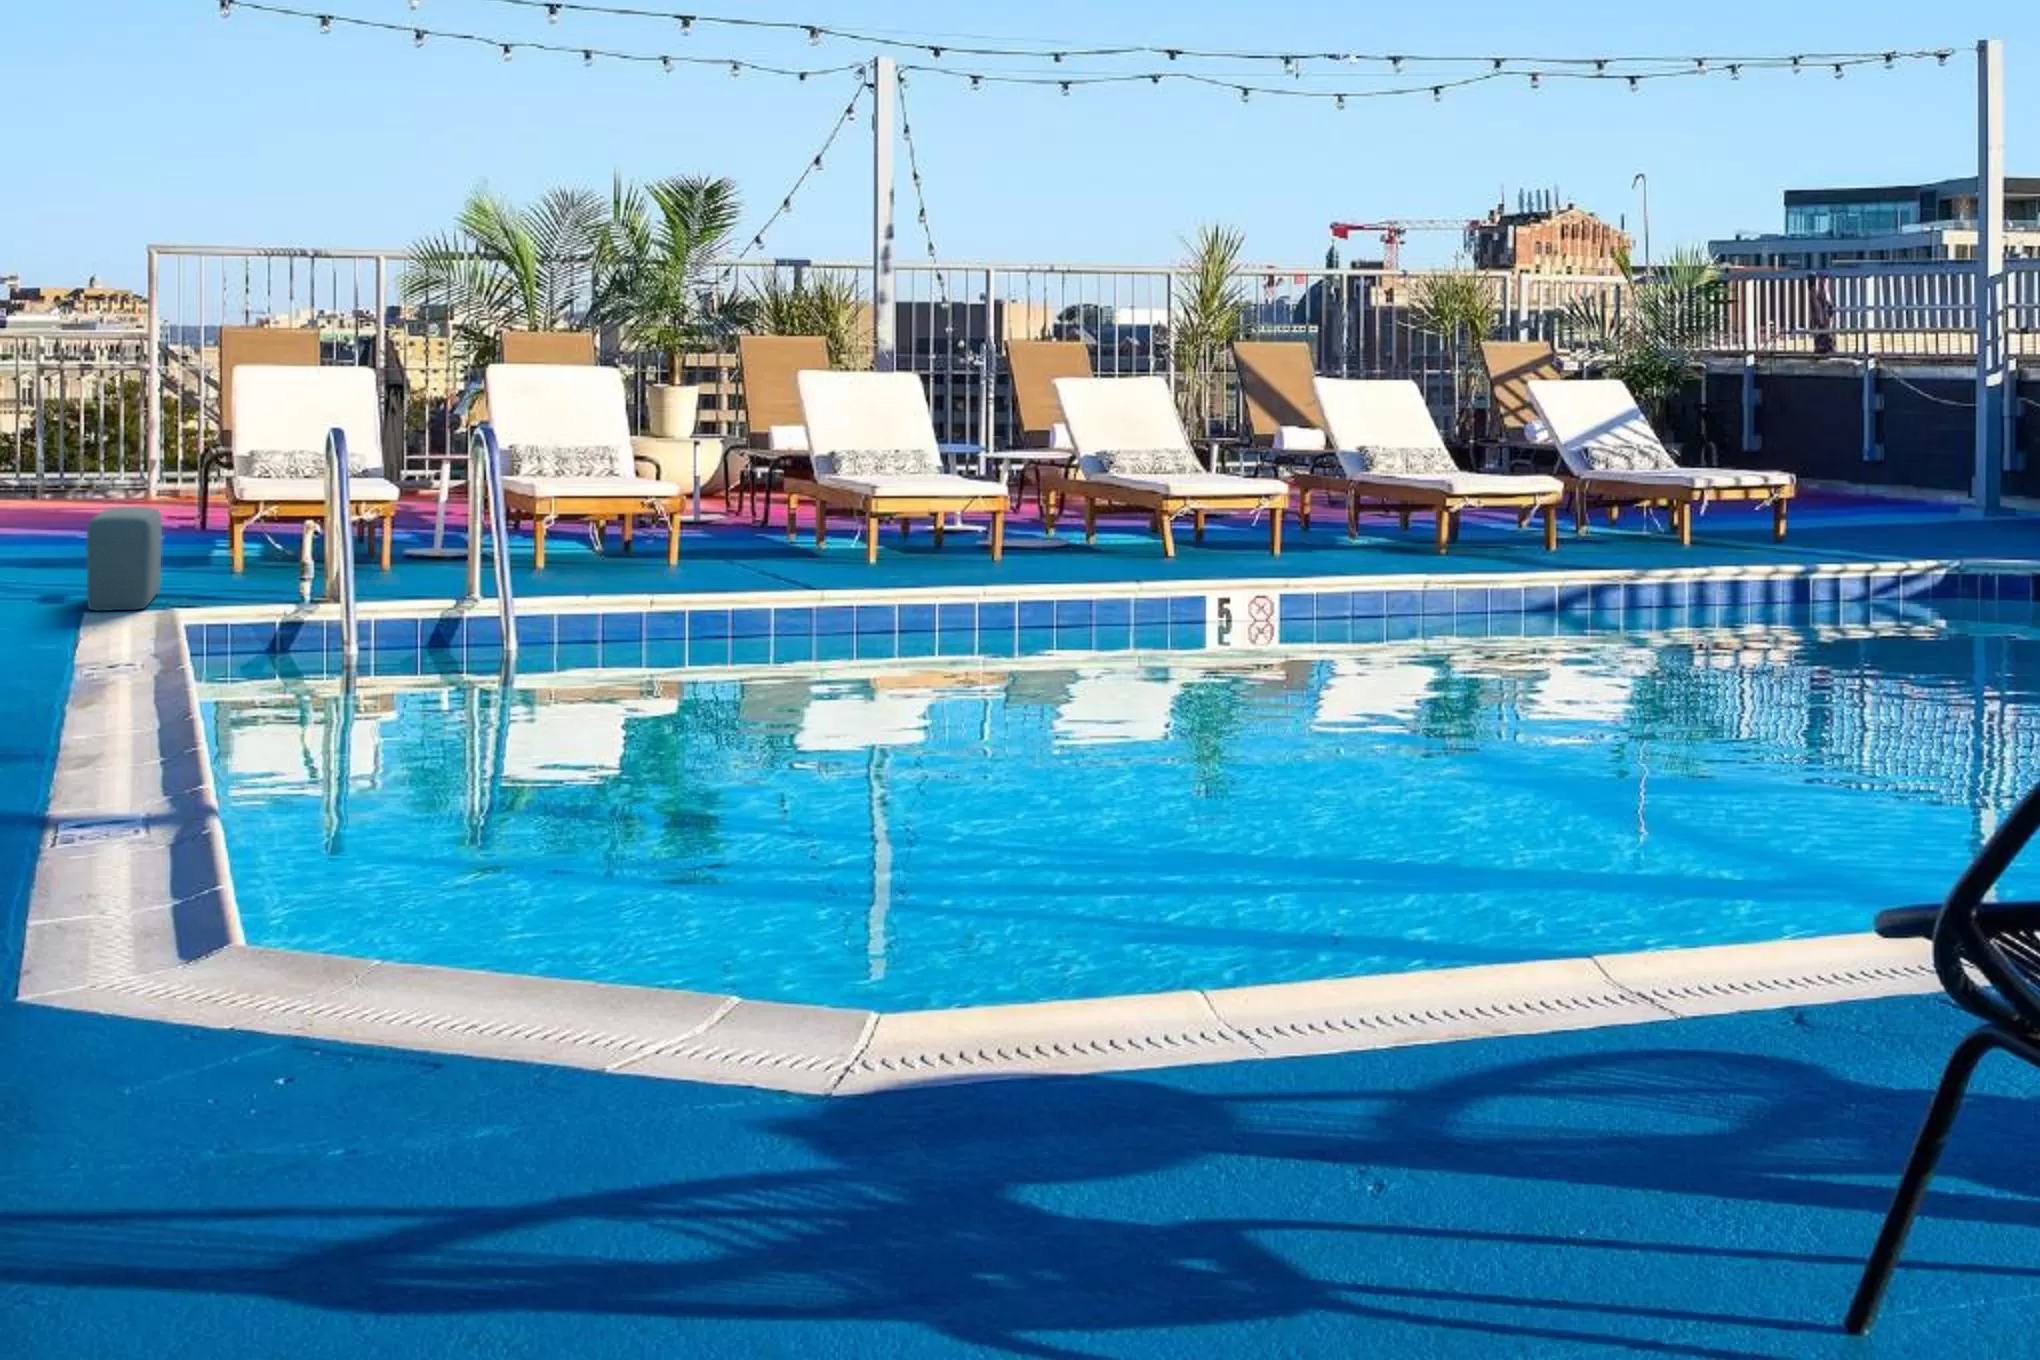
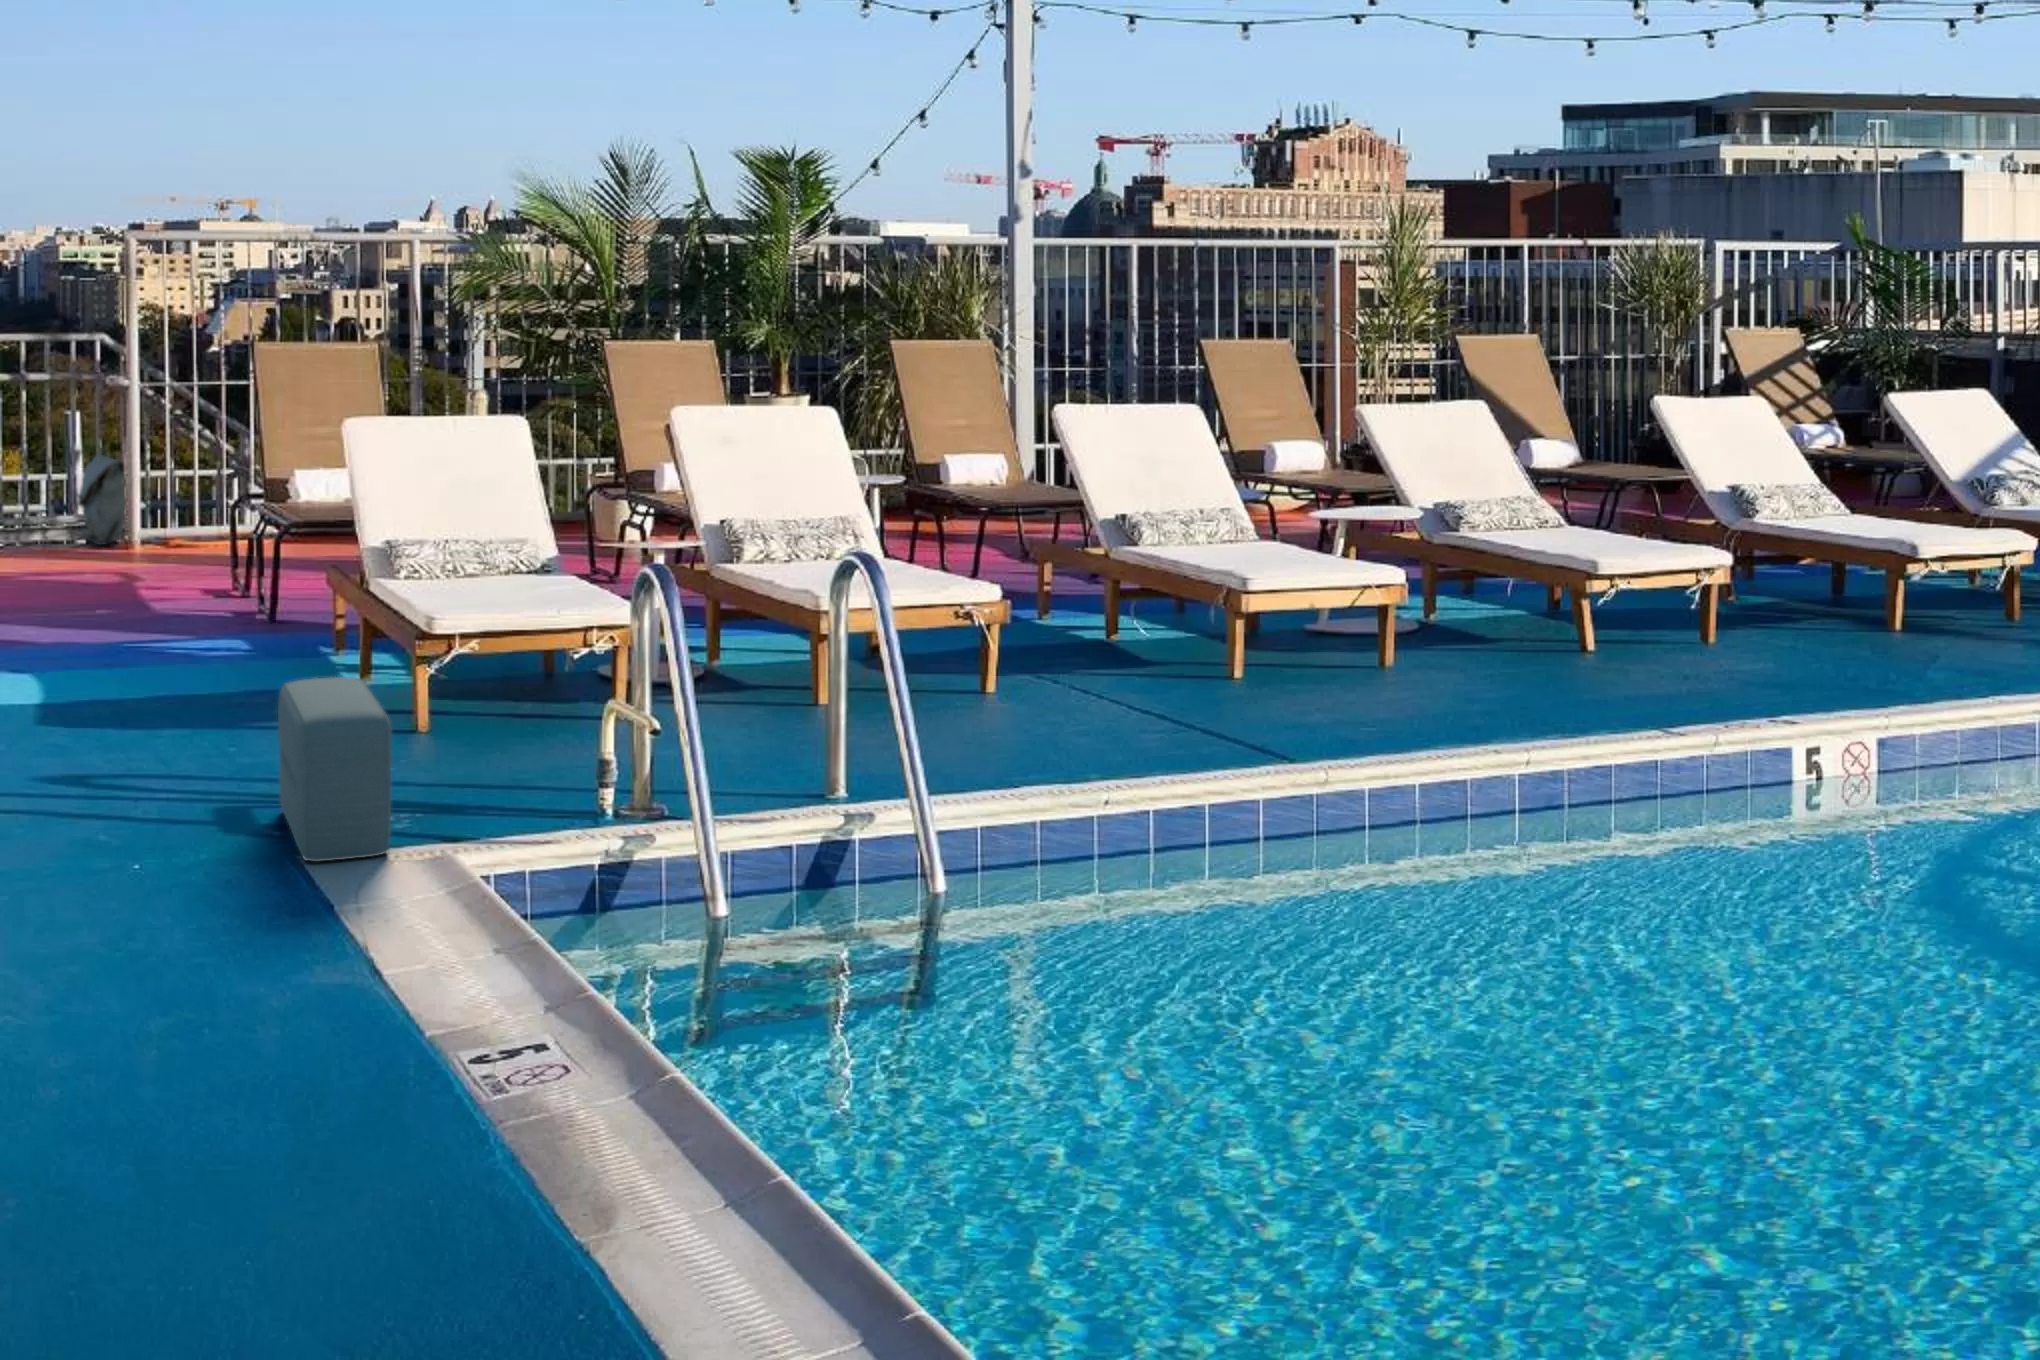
bag: none [133,428,179,497] -> present [77,455,125,545]

